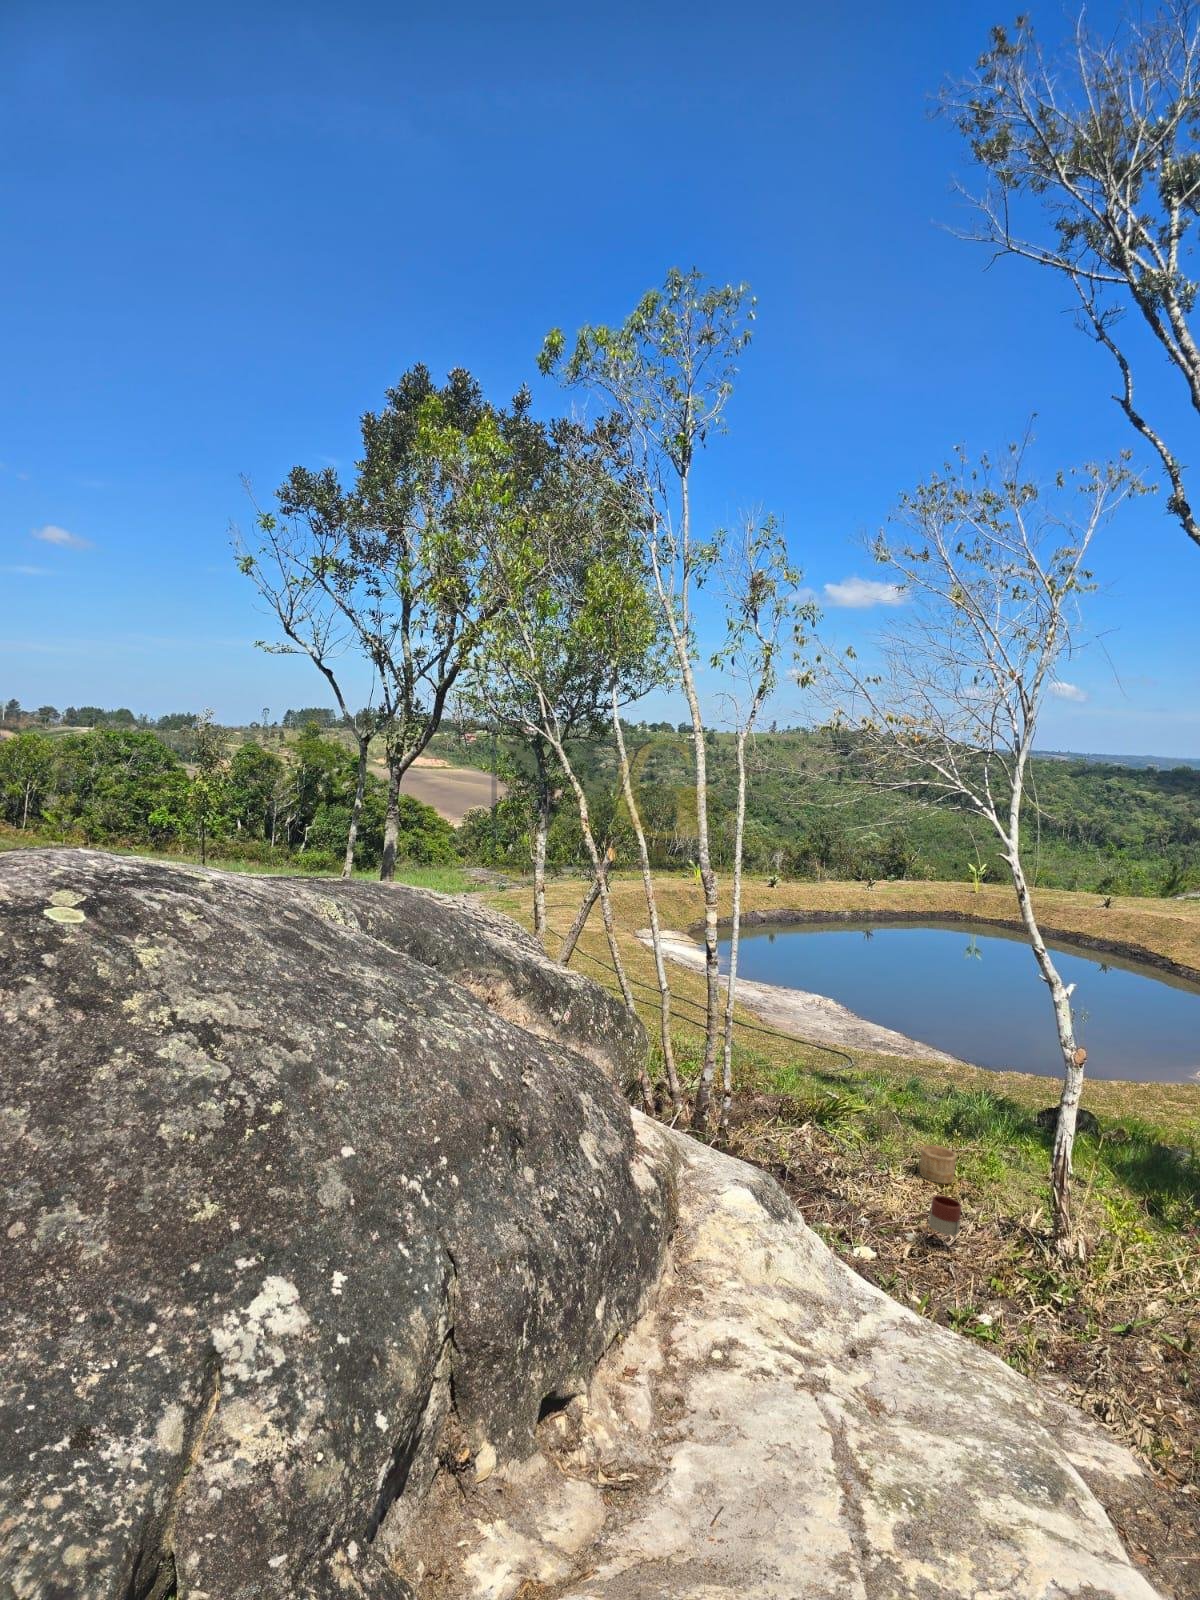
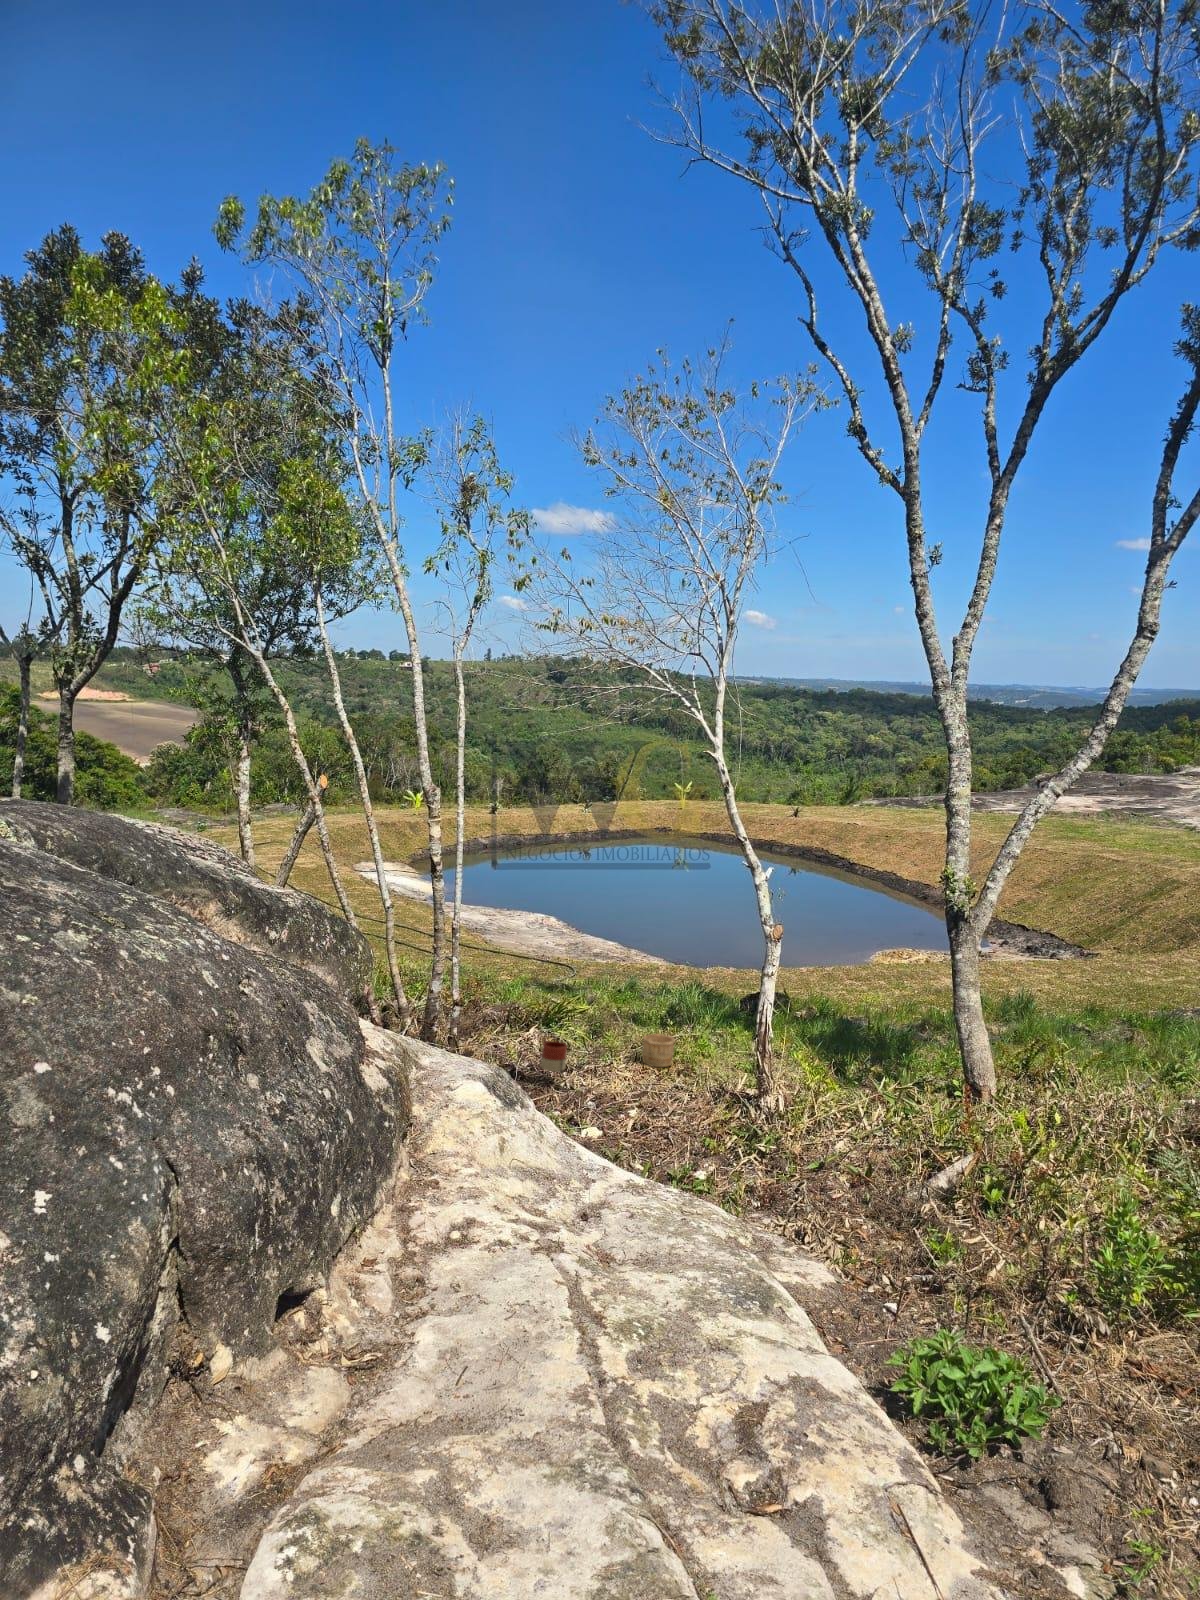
planter: present [926,1195,962,1238] -> present [540,1041,567,1073]

